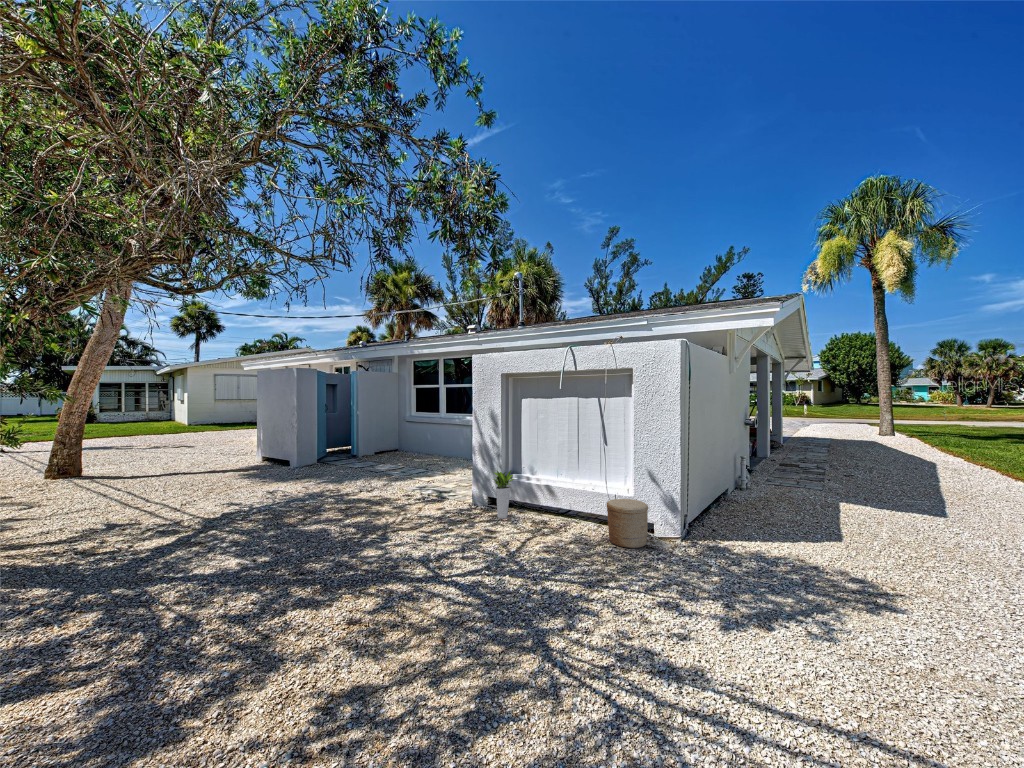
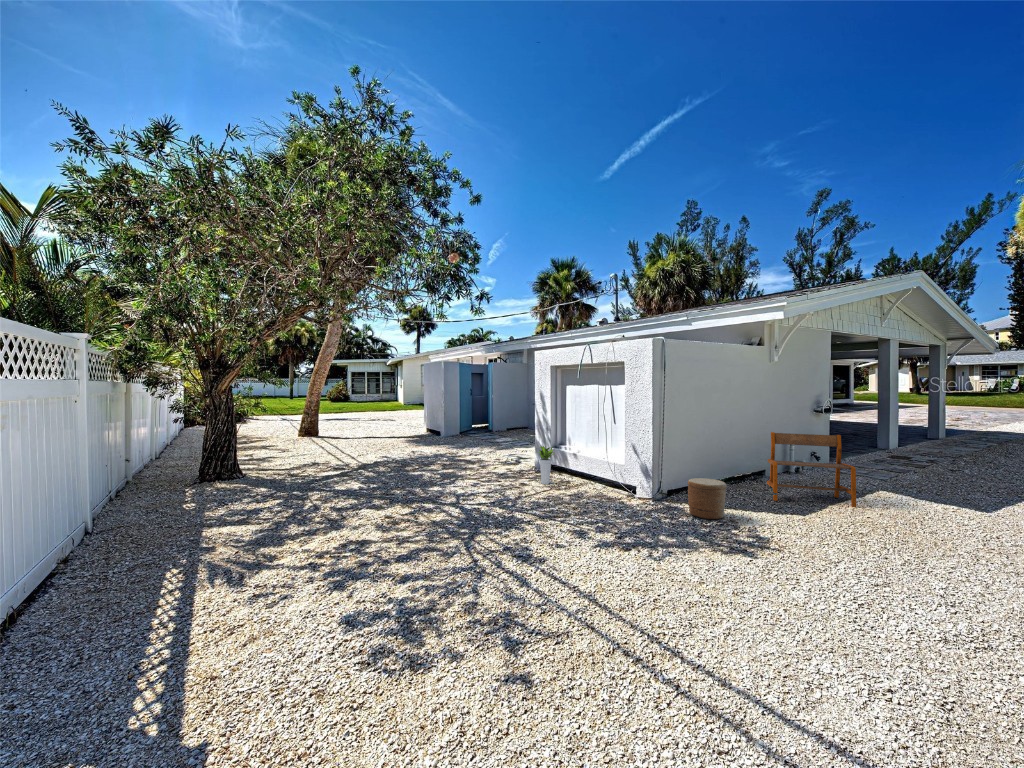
bench: none [713,438,798,507] -> present [767,432,856,507]
woven basket: present [606,499,648,548] -> present [688,478,727,520]

